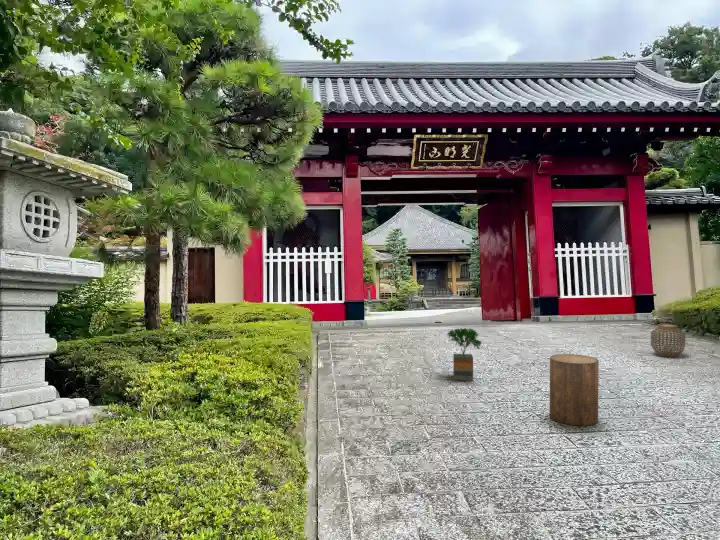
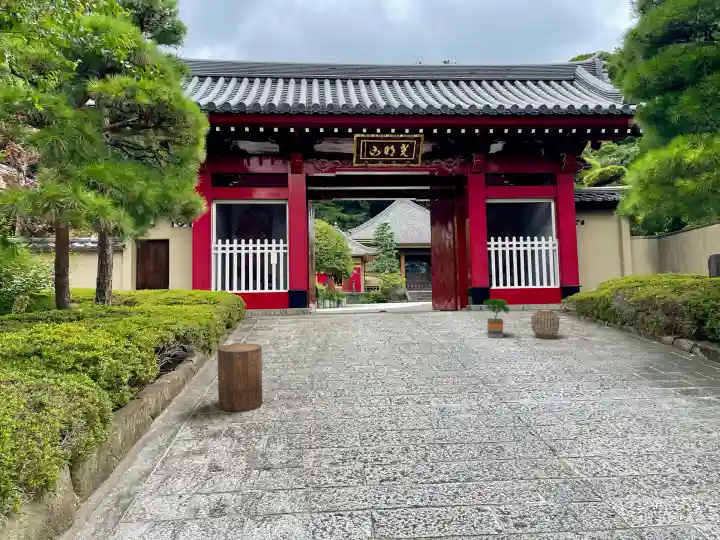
potted tree: present [448,328,481,381] -> present [484,299,509,338]
stool: present [550,354,599,426] -> present [218,343,262,411]

